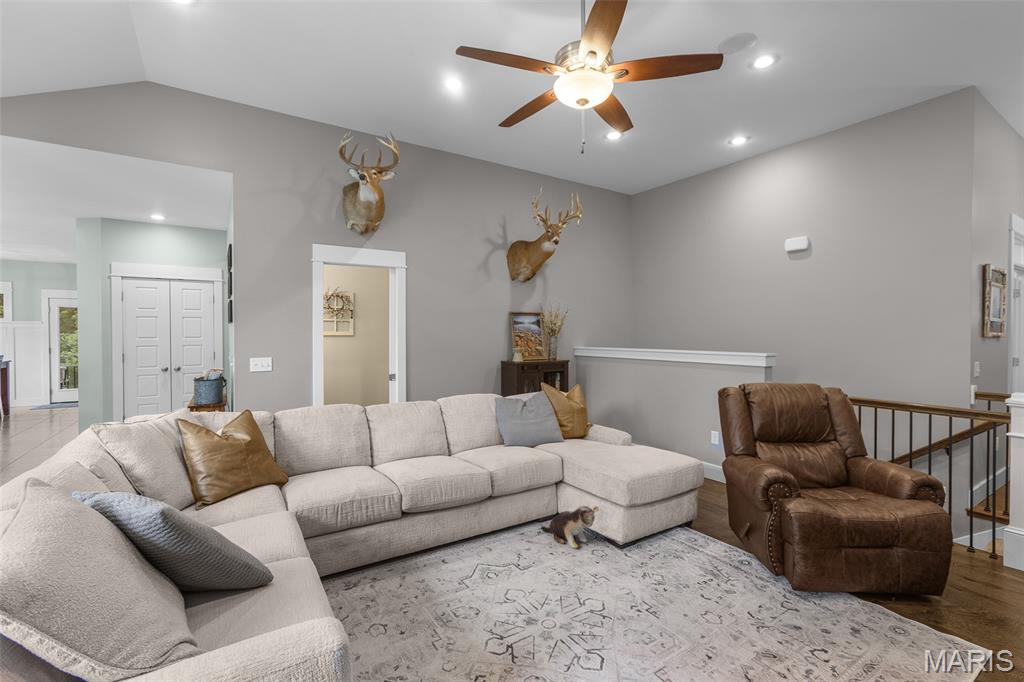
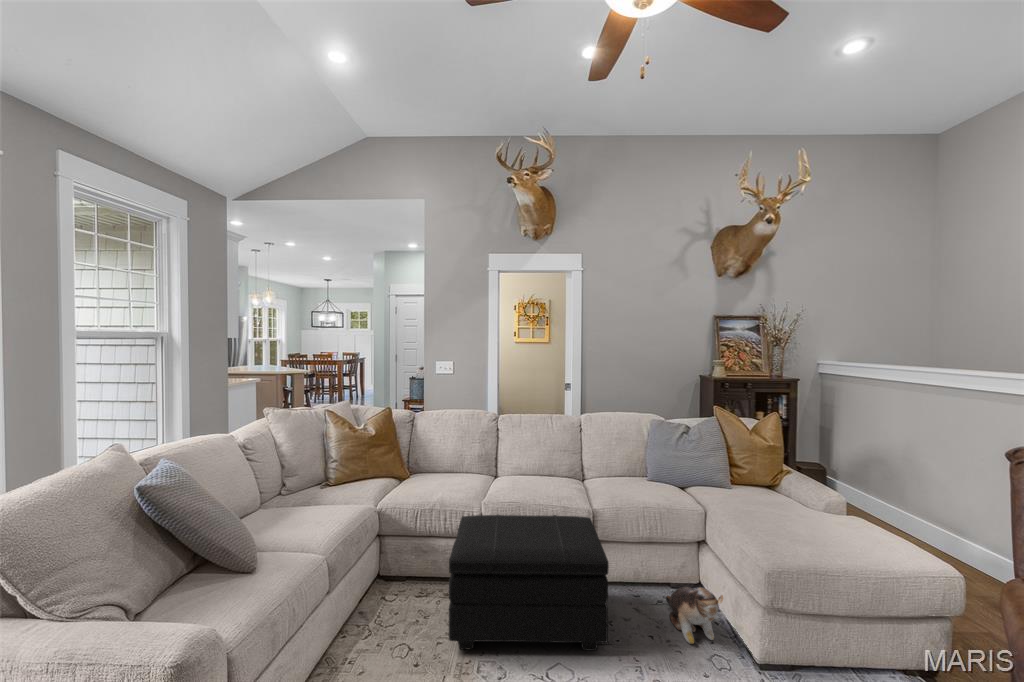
footstool: none [385,479,535,610] -> present [449,515,609,651]

